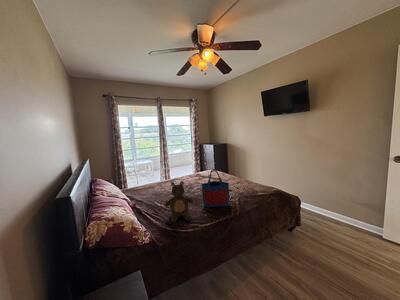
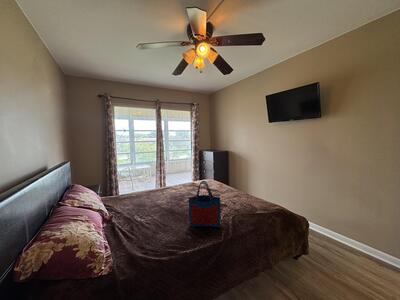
stuffed bear: present [165,181,193,223] -> none [141,194,176,245]

